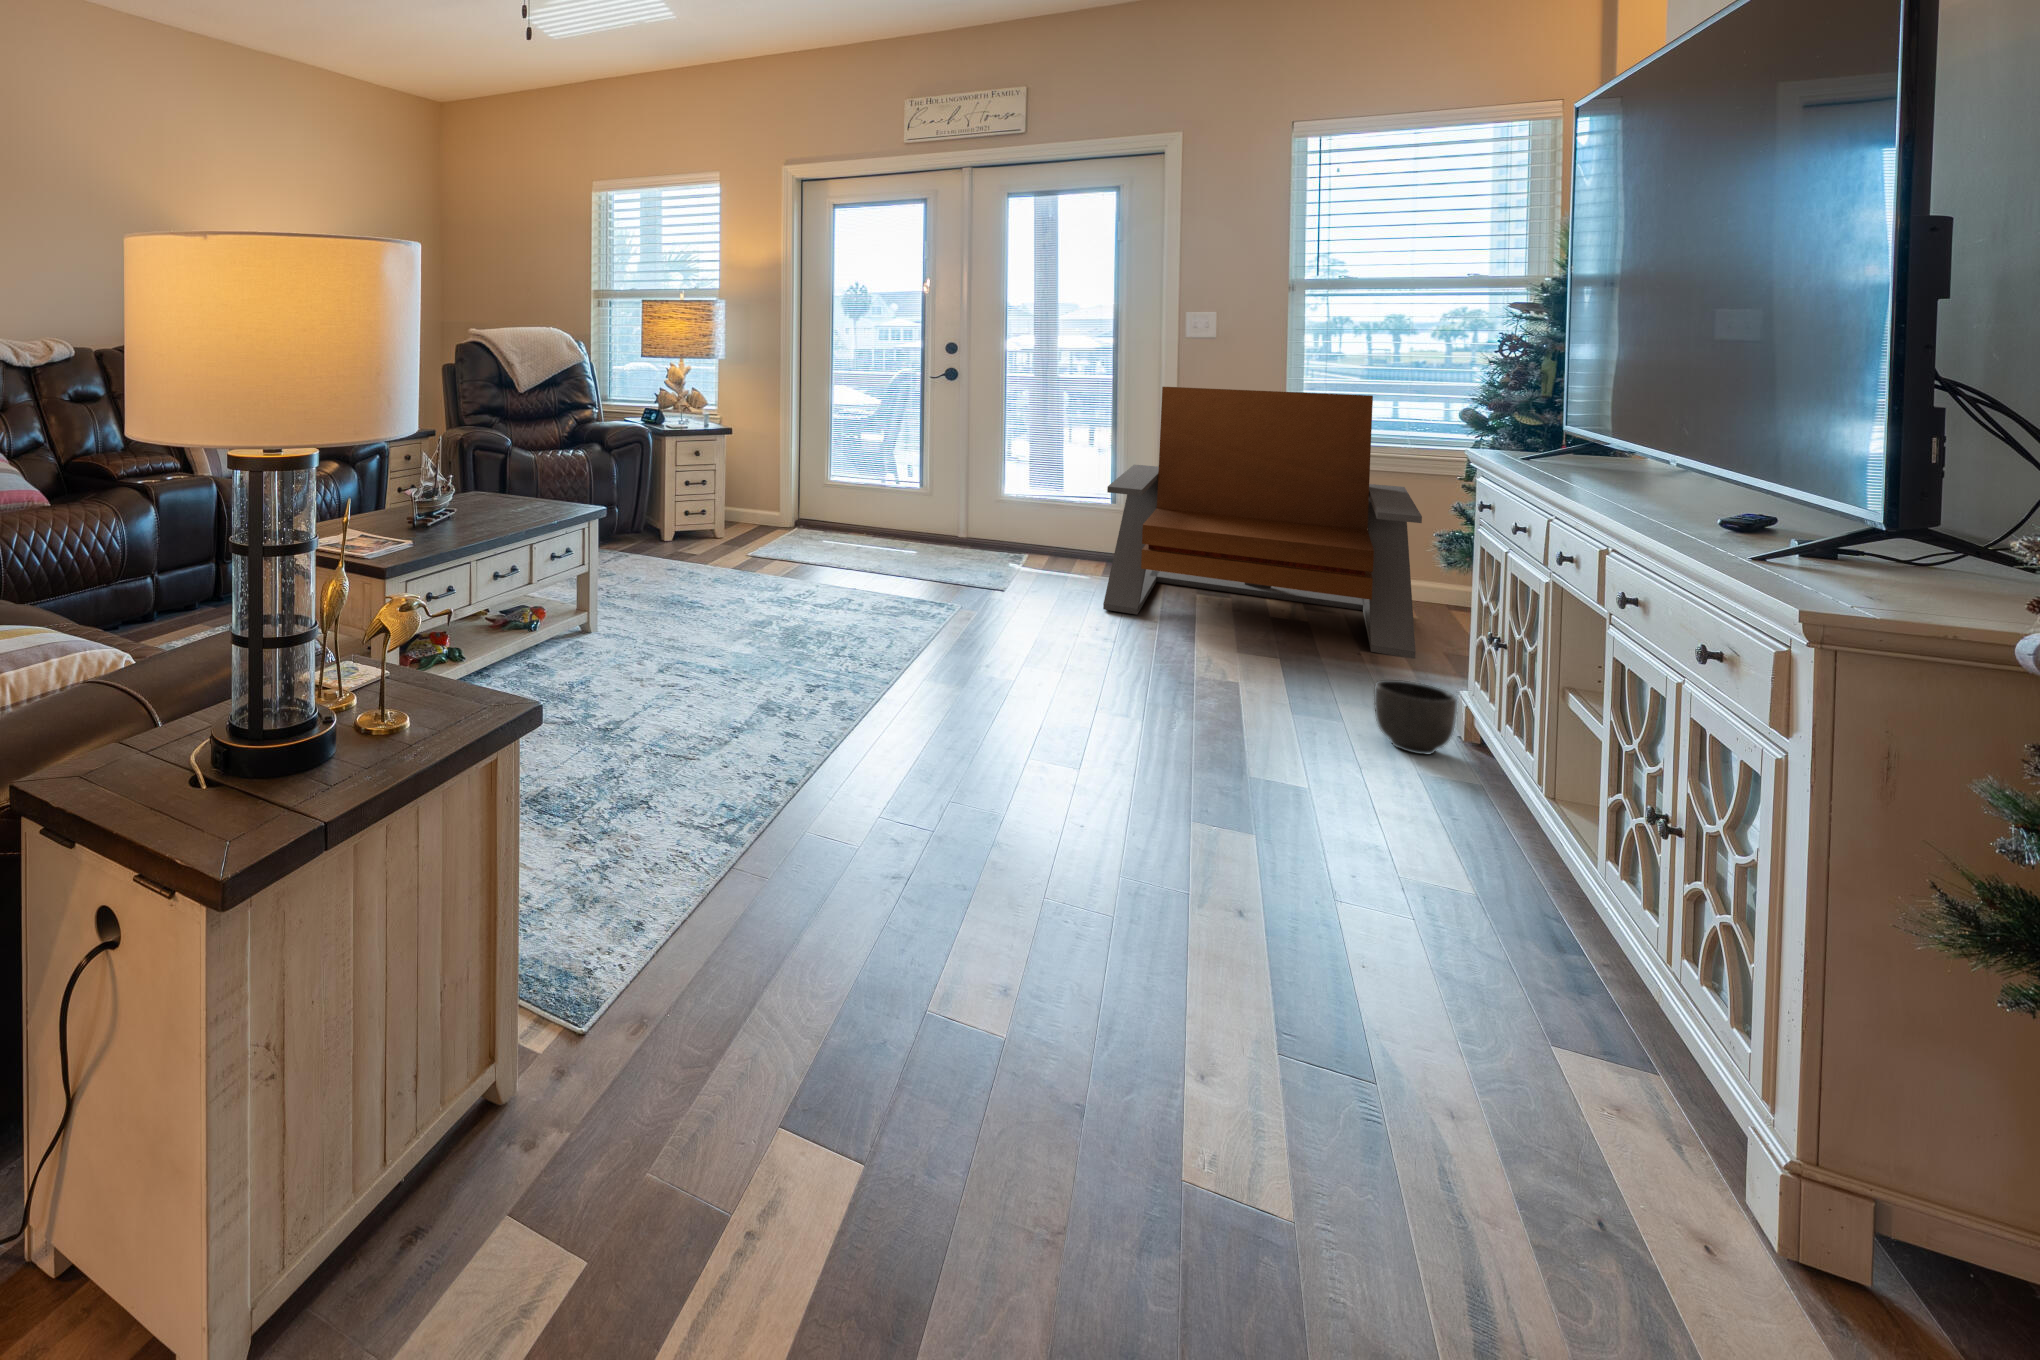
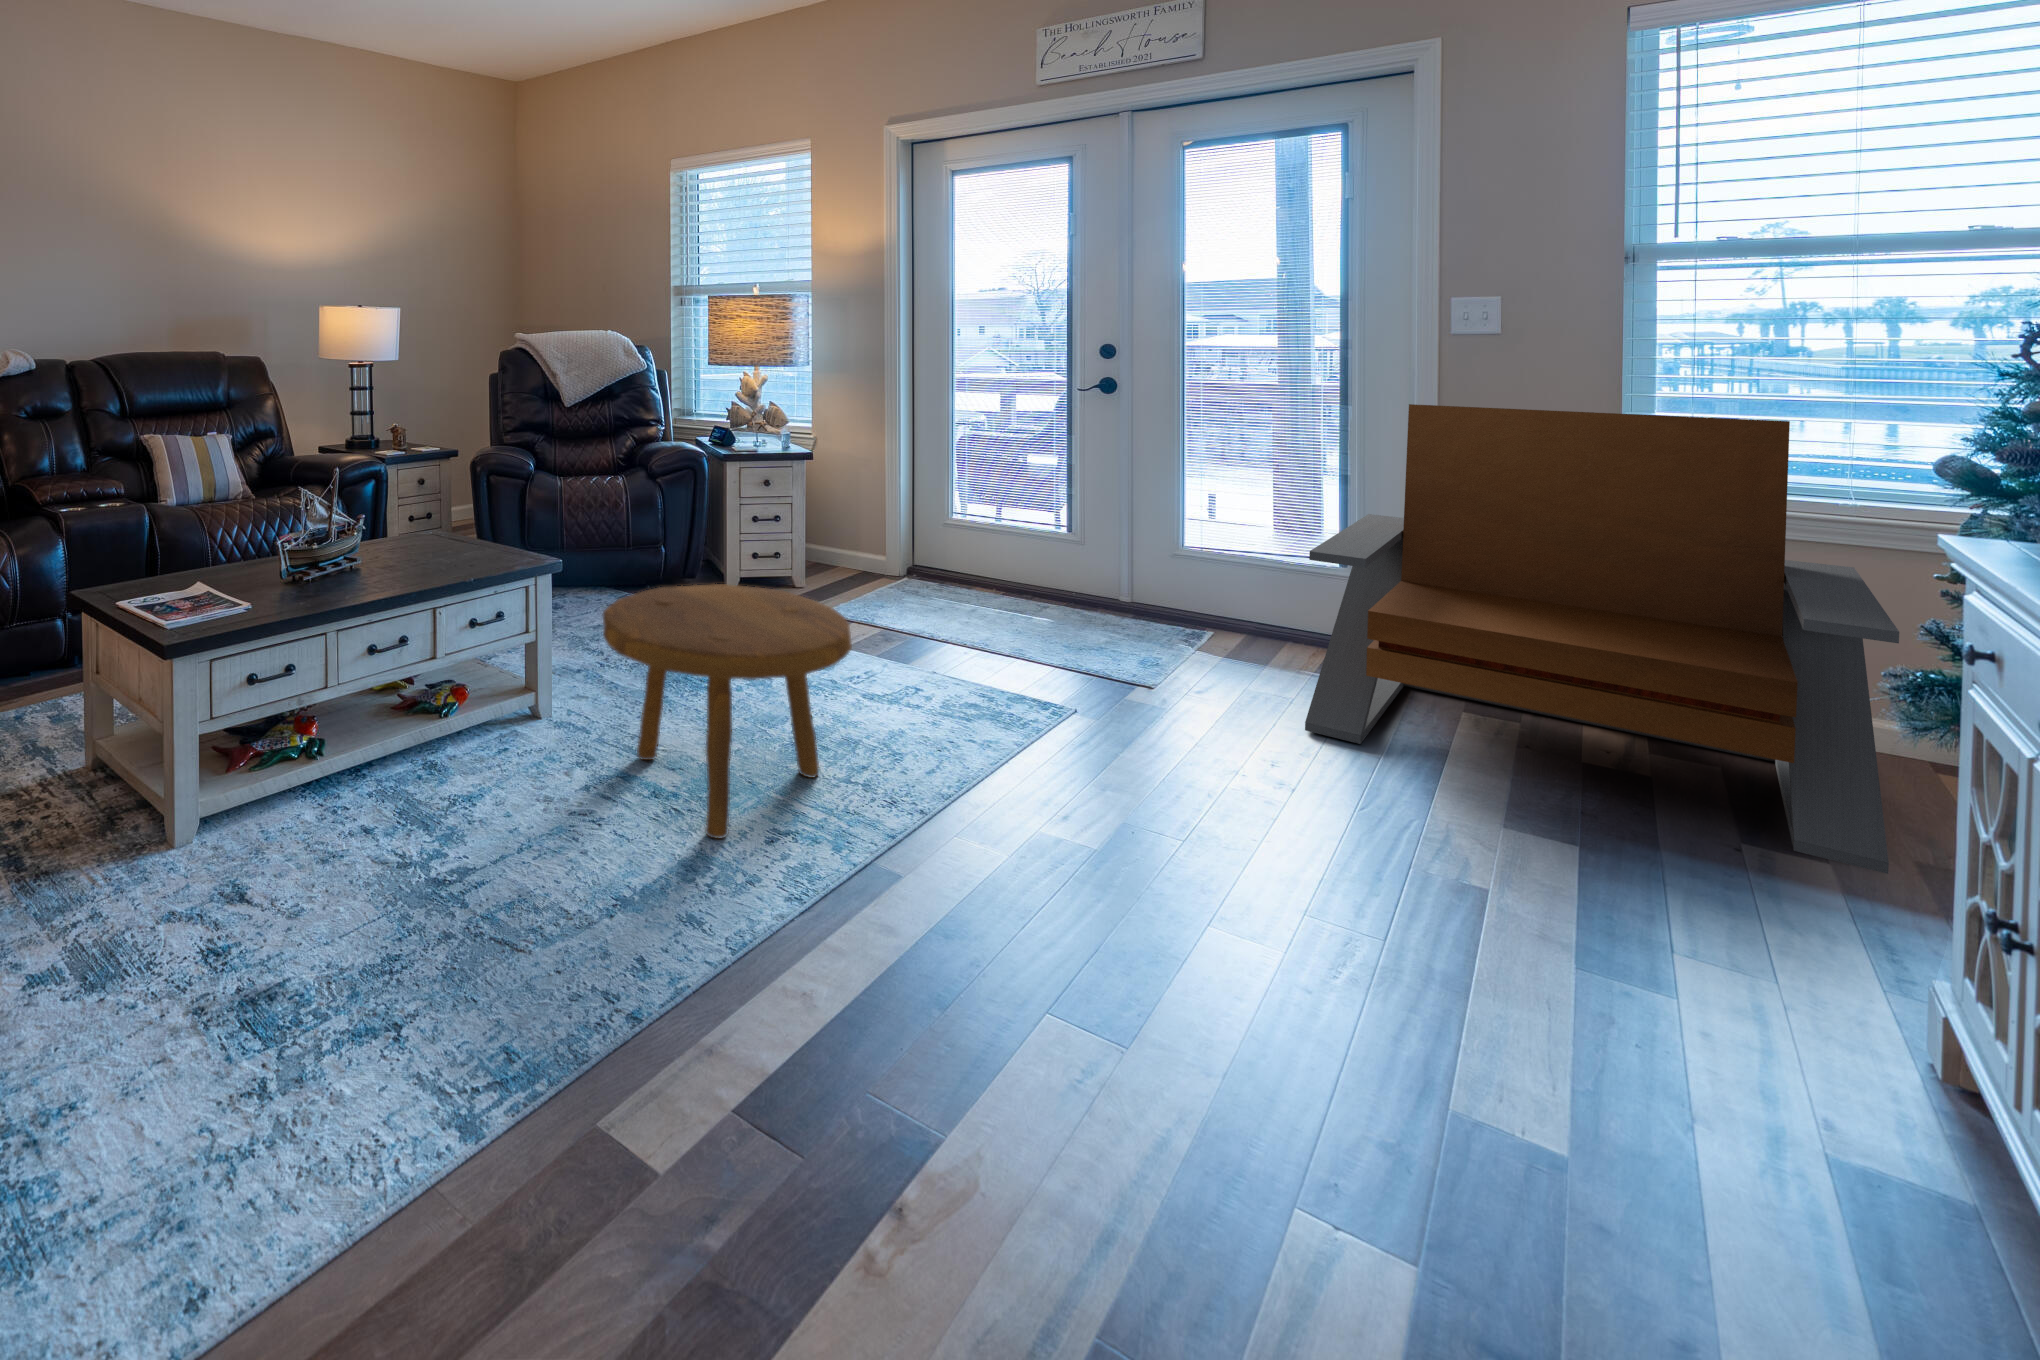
footstool: none [661,521,841,690] -> present [602,584,852,839]
planter: present [1374,680,1457,754] -> none [1809,958,2013,1128]

